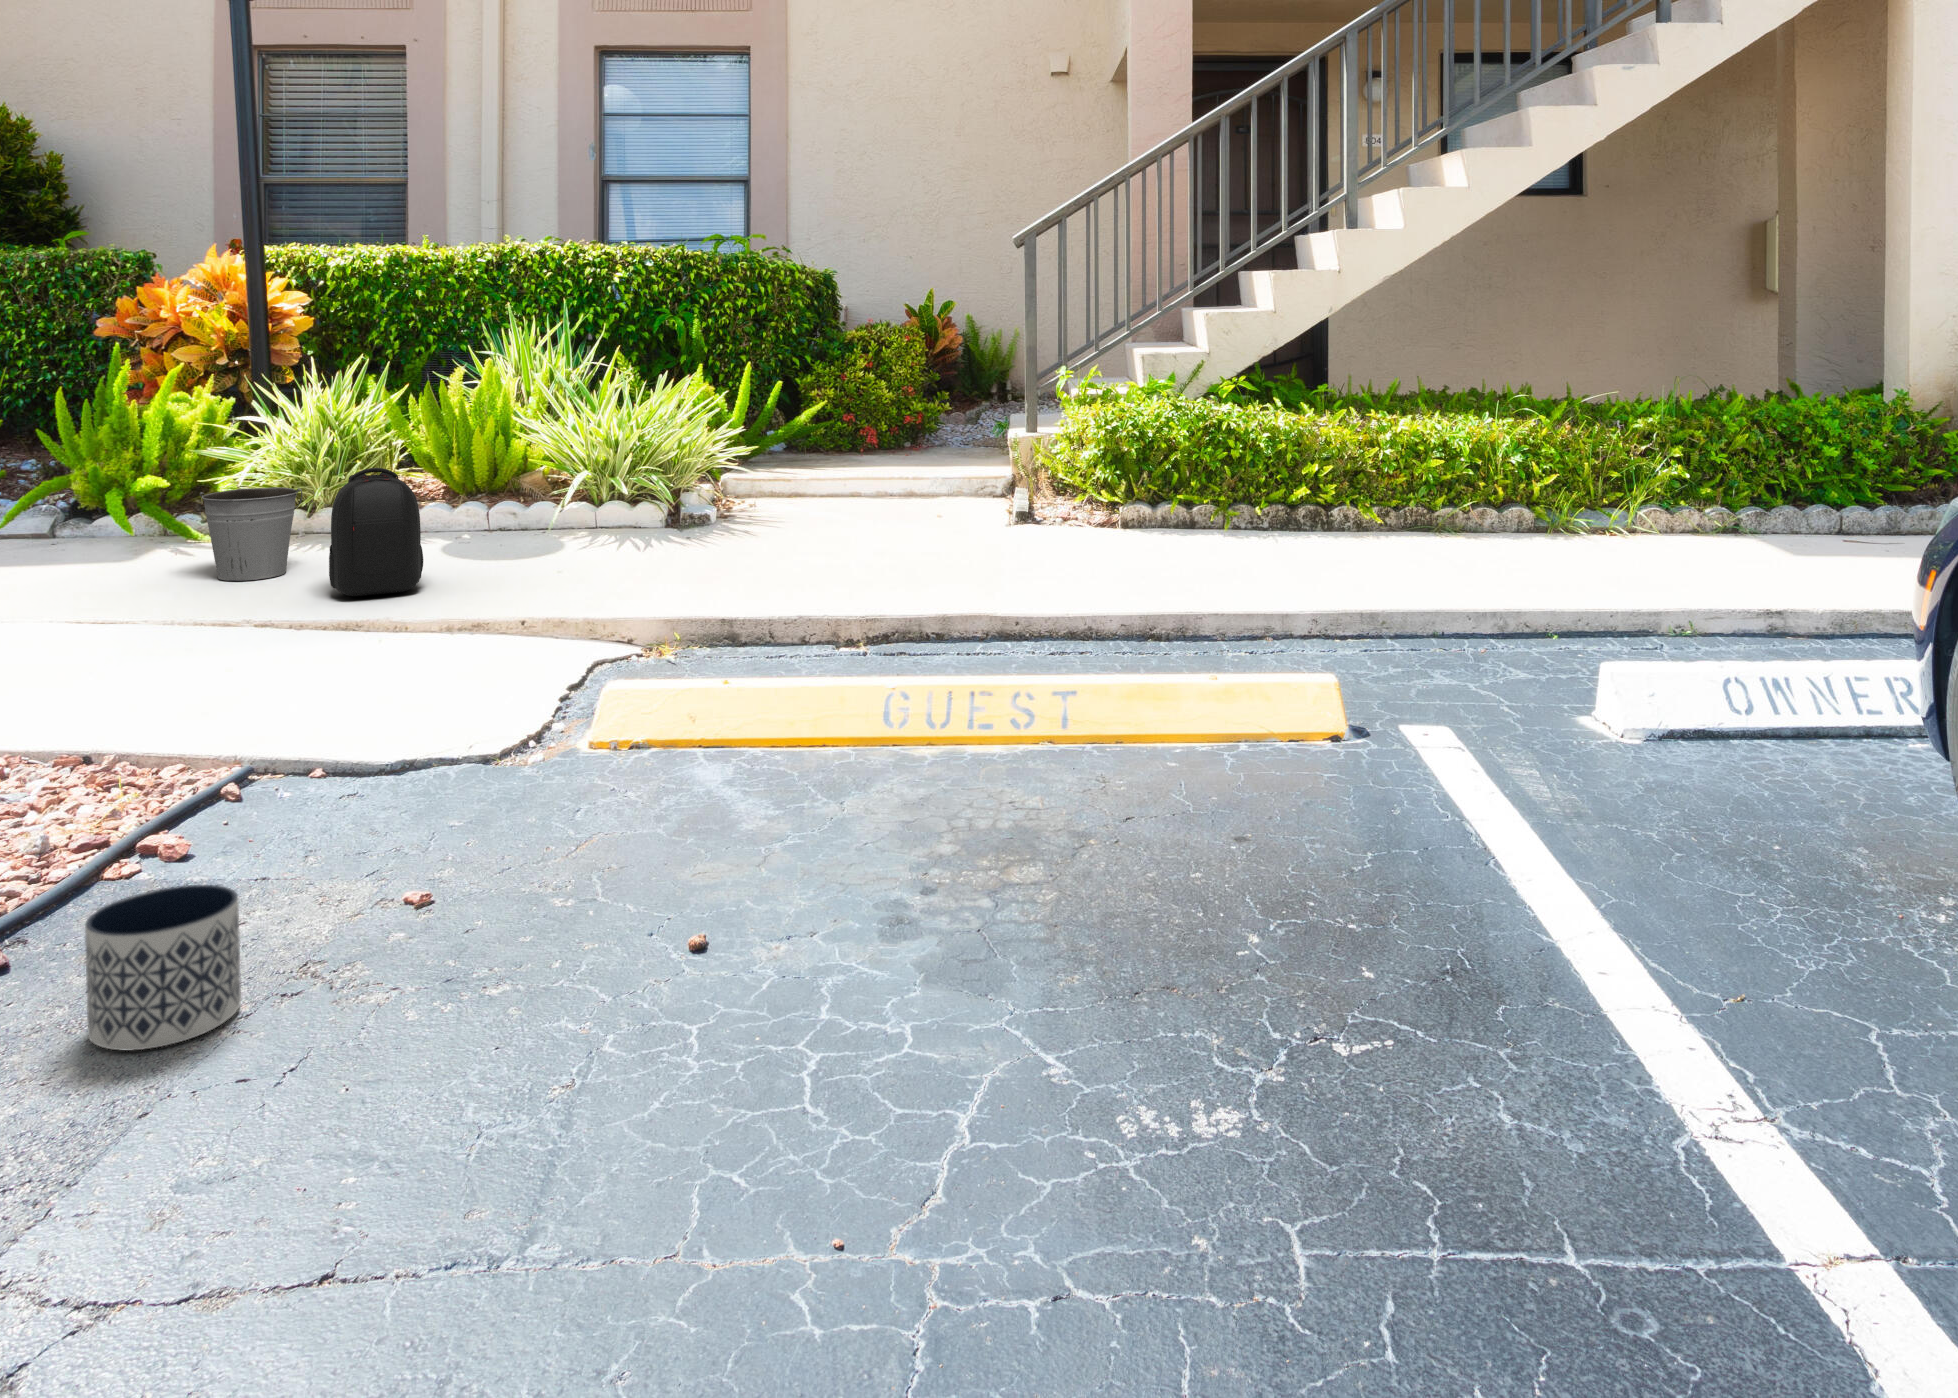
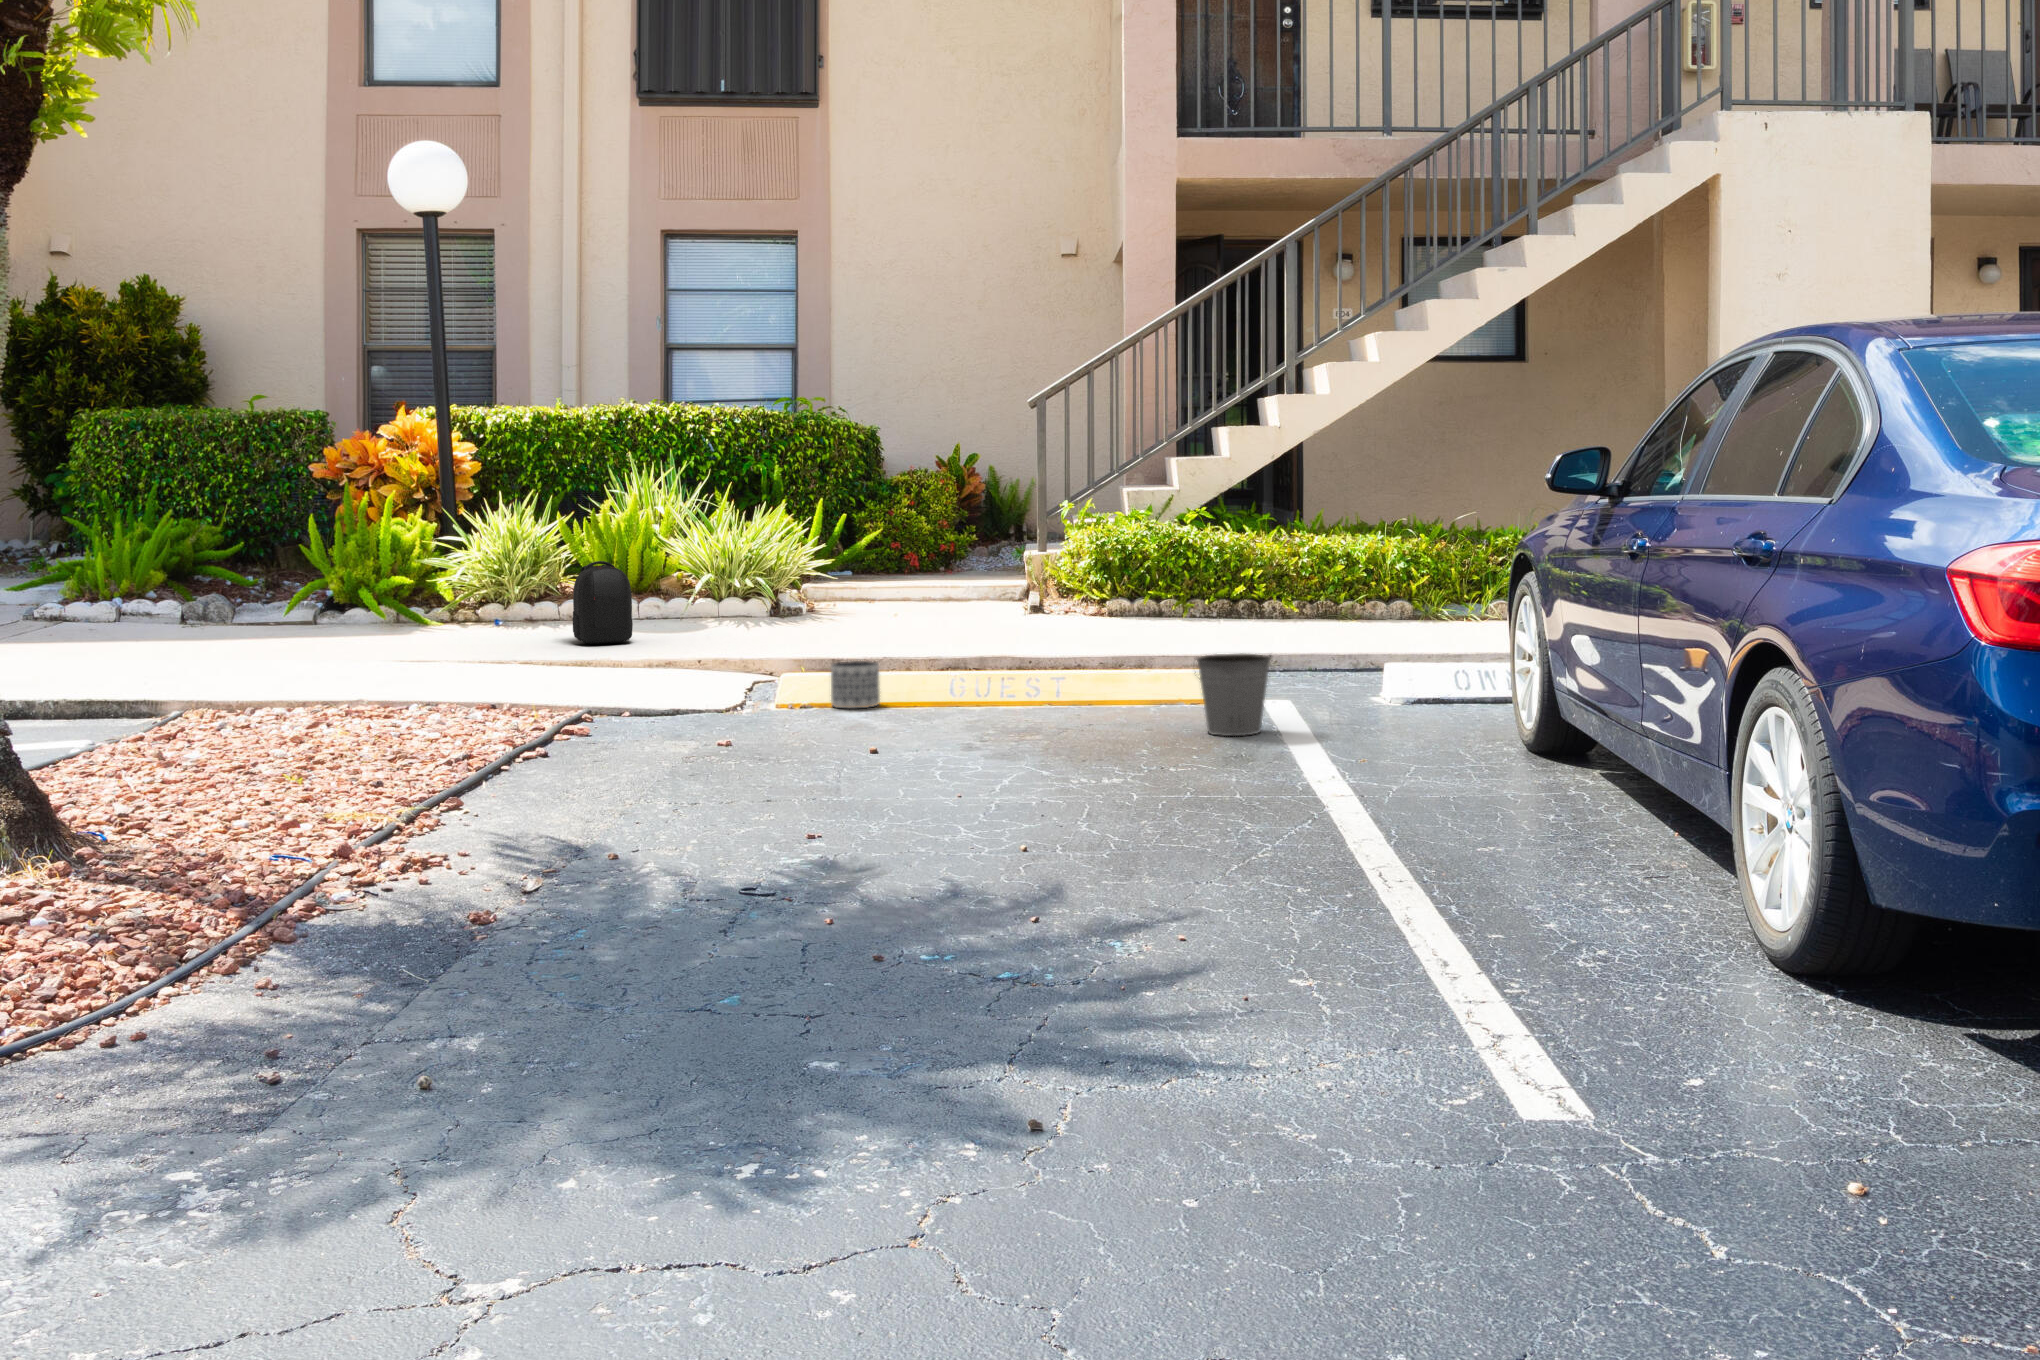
bucket: present [200,487,302,581] -> present [1196,653,1271,736]
planter: present [85,885,241,1051] -> present [831,661,880,708]

